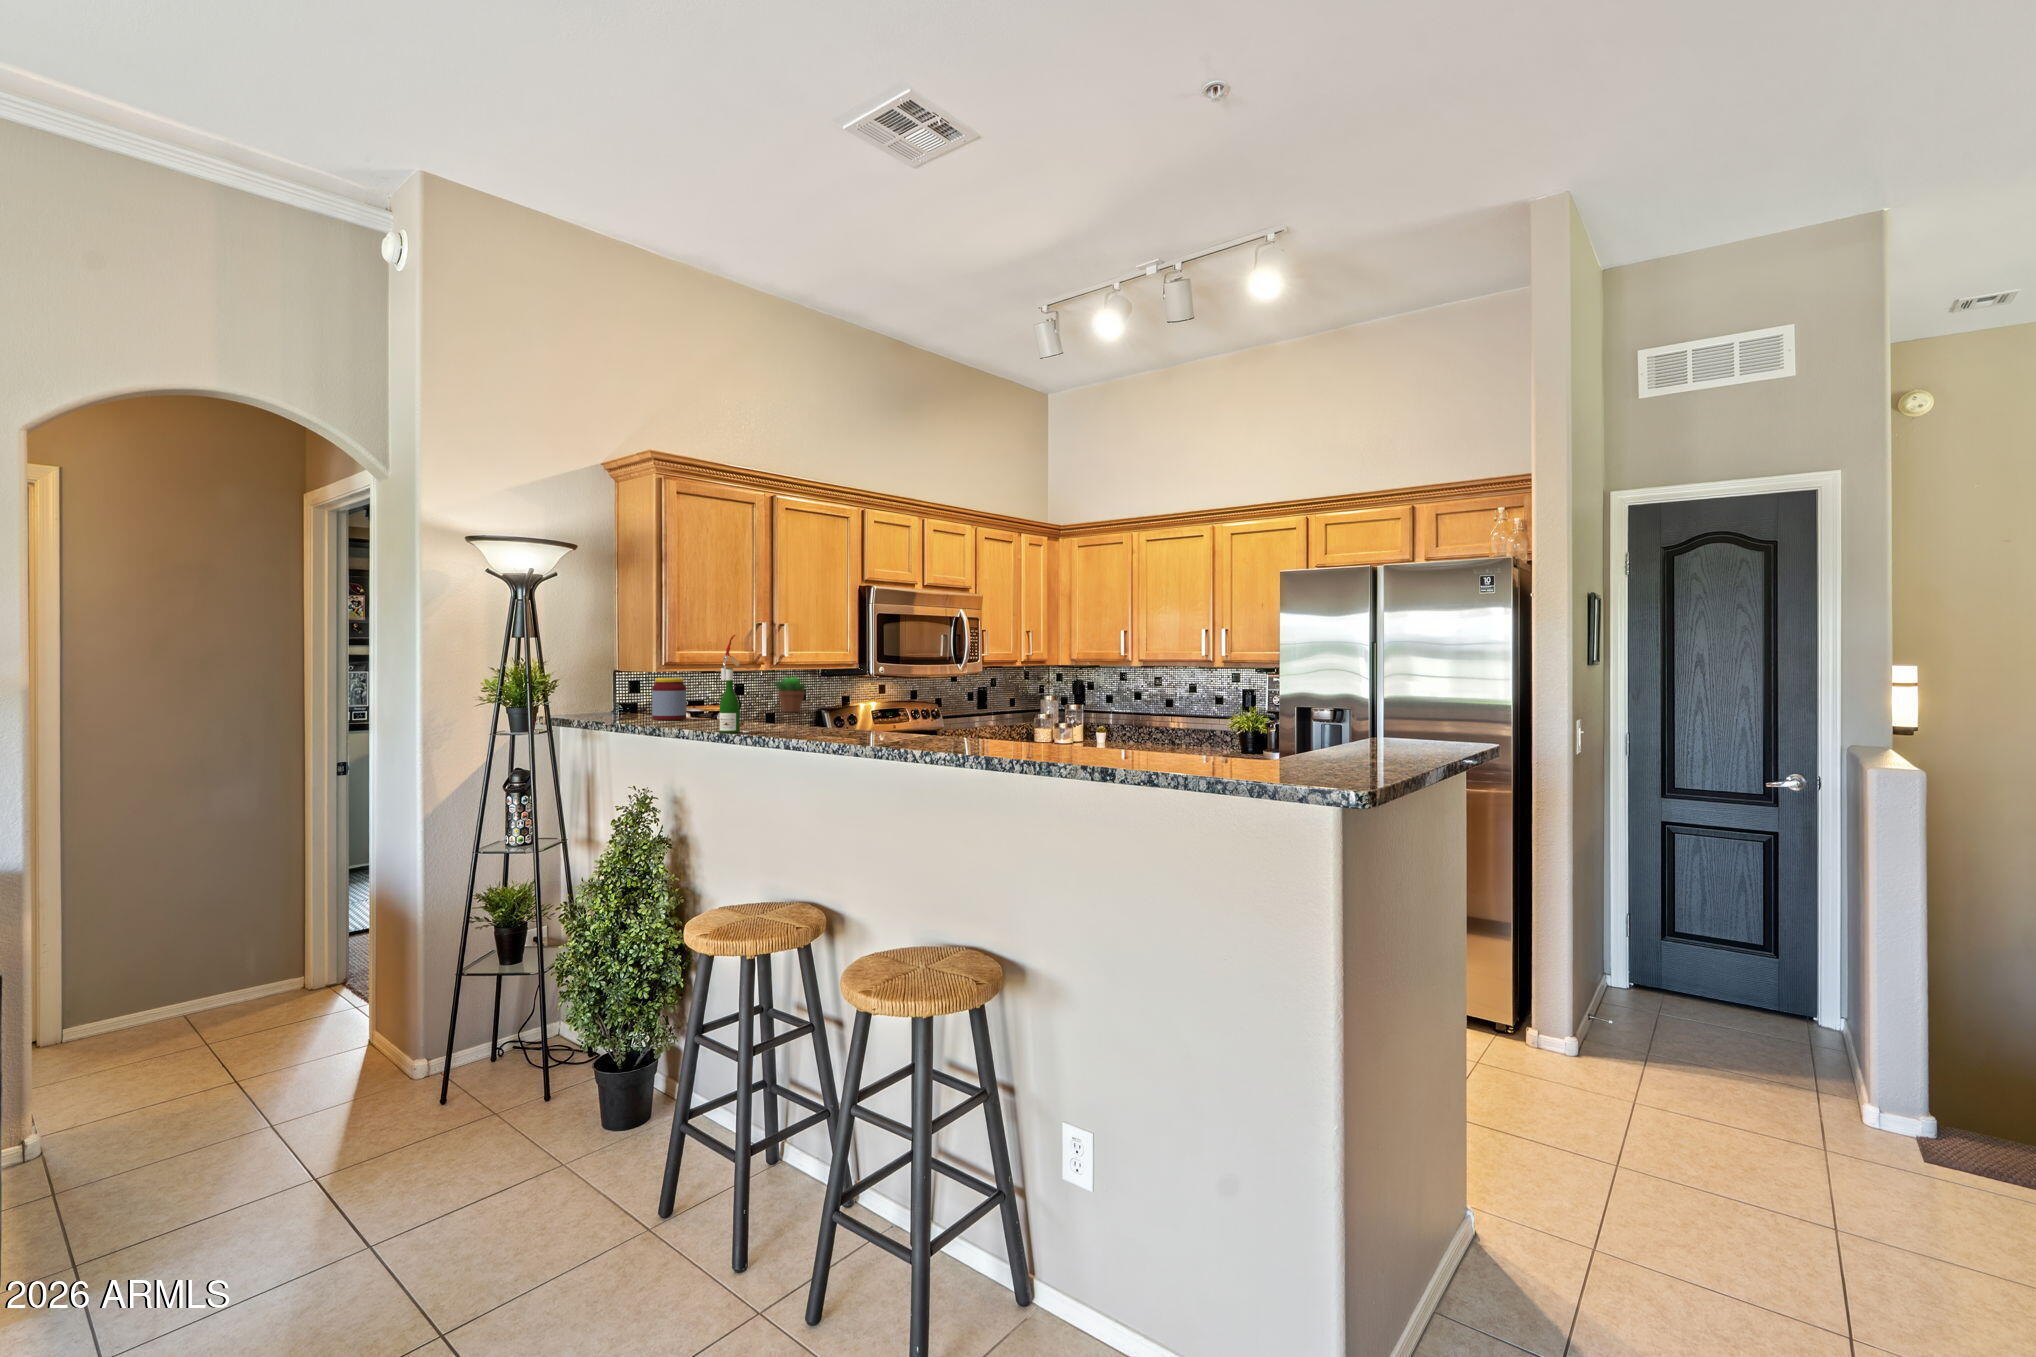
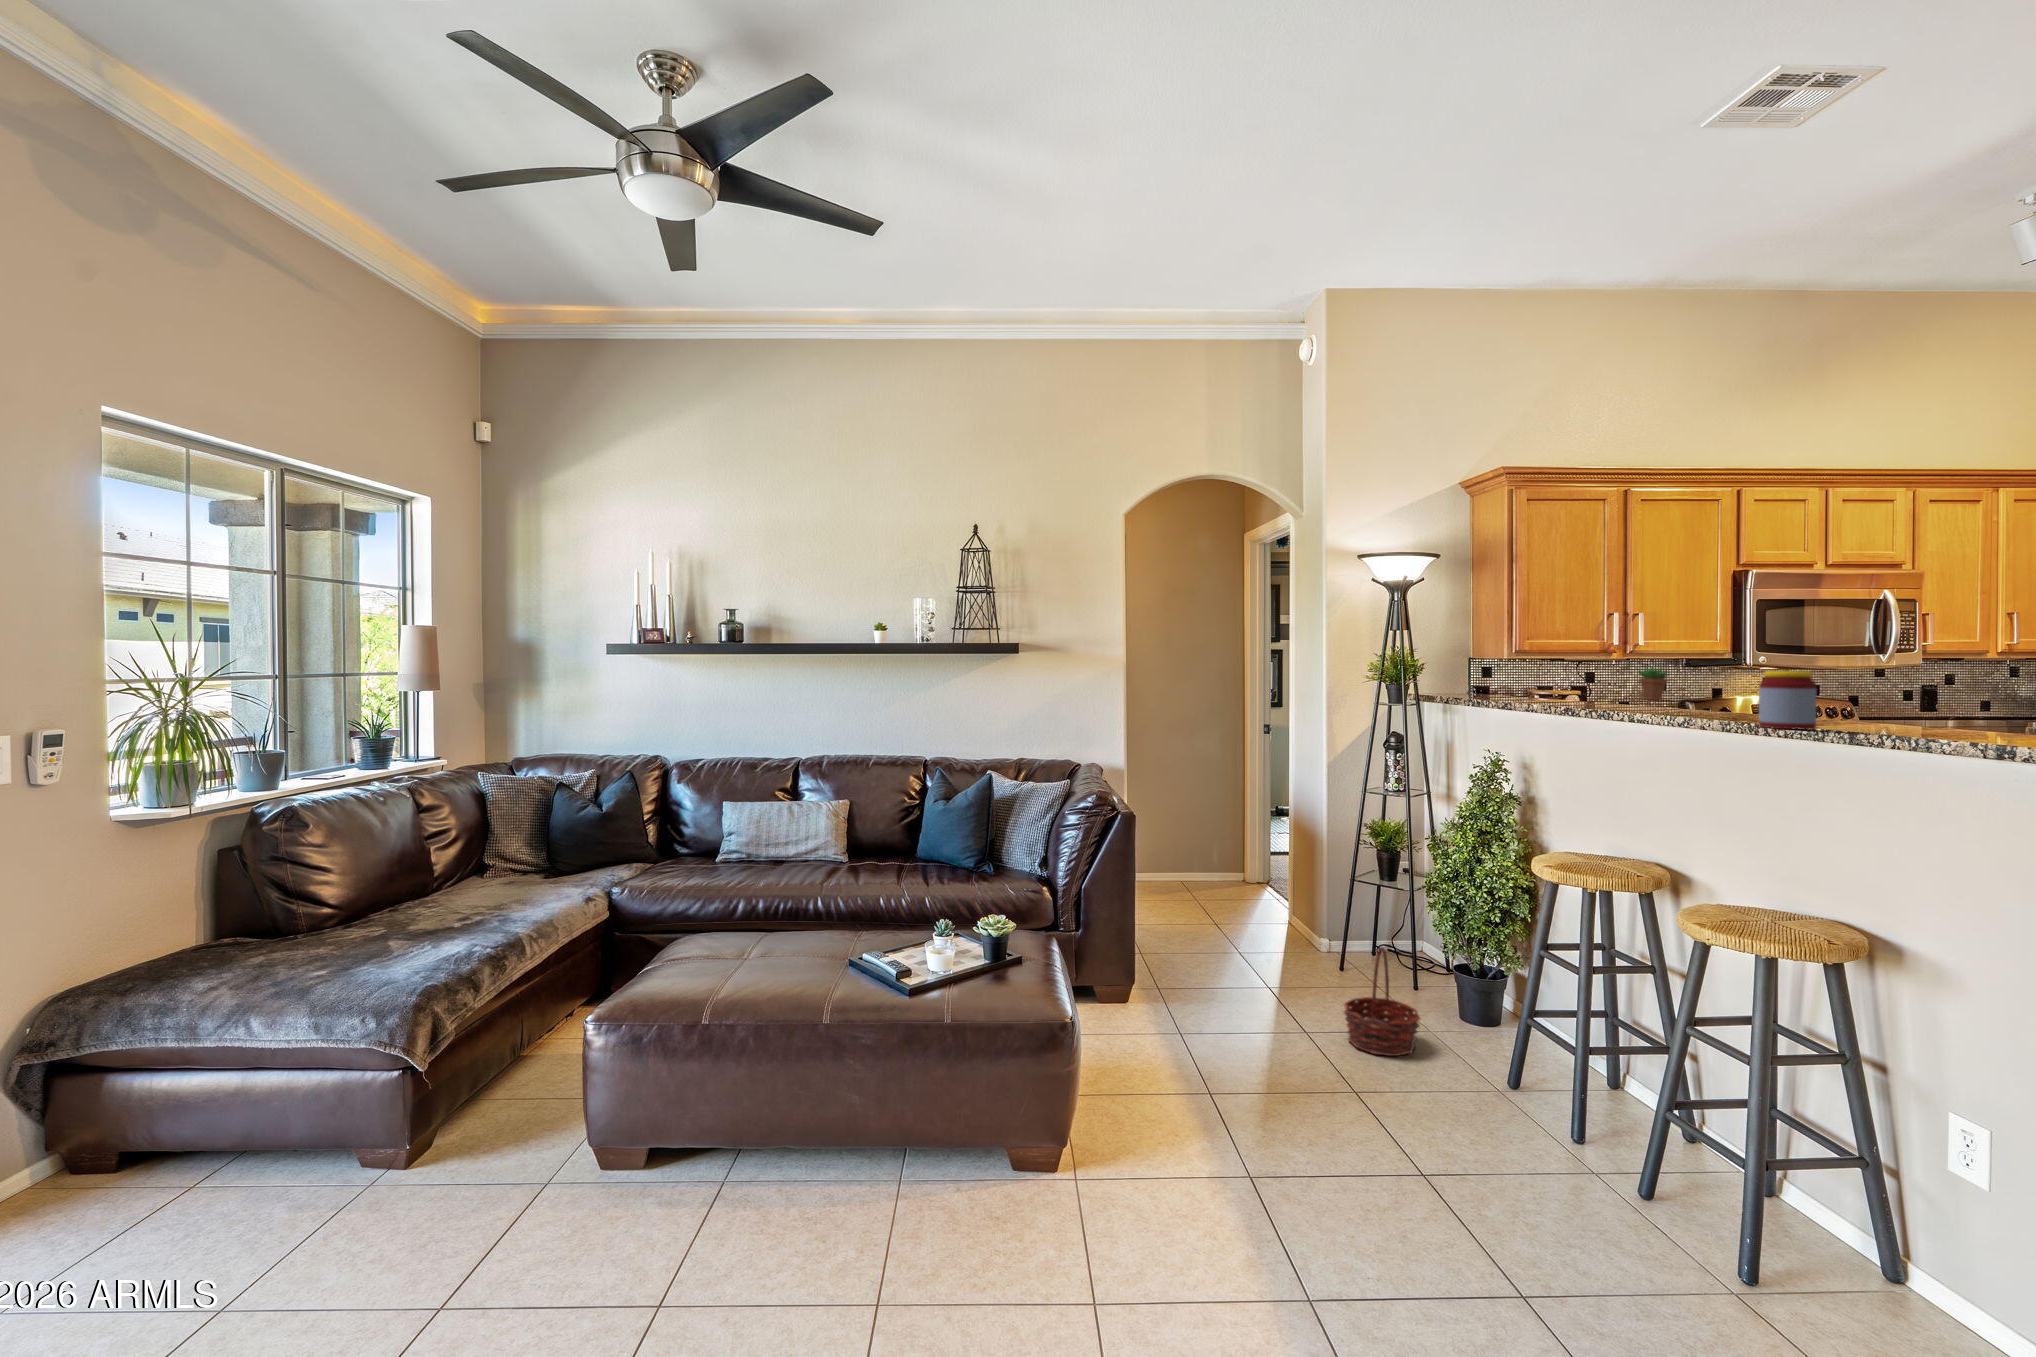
wine bottle: present [719,635,749,733] -> none [1567,621,1596,707]
jar: present [652,678,686,720] -> present [1759,671,1817,730]
basket: none [438,1074,552,1232] -> present [1344,947,1421,1056]

